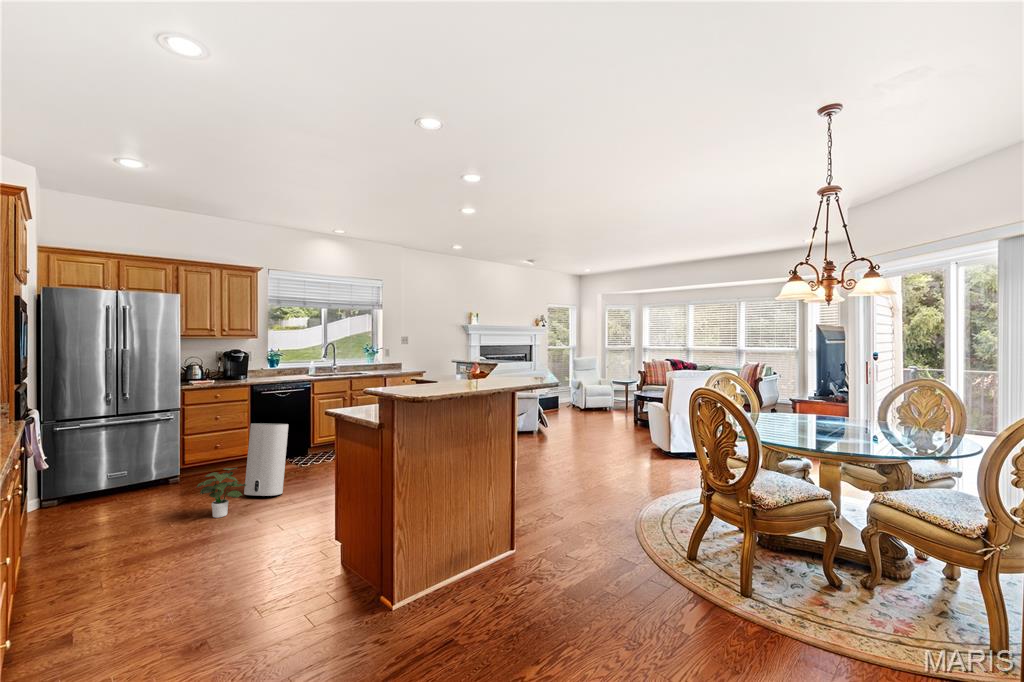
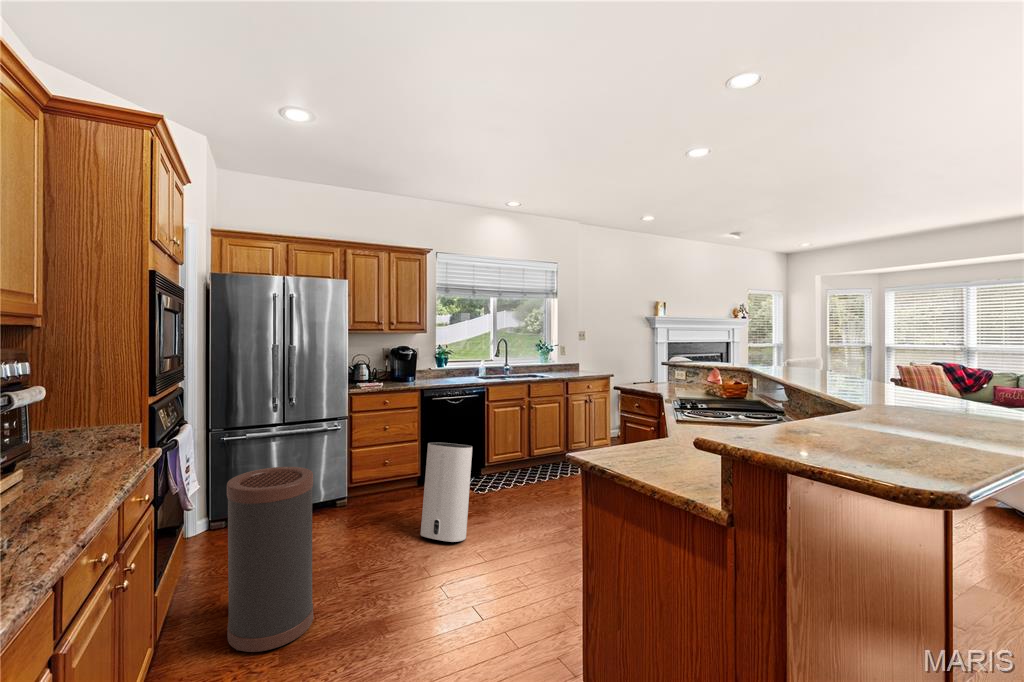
trash can: none [74,437,148,566] -> present [227,467,313,652]
potted plant: present [197,468,247,518] -> none [368,507,427,574]

